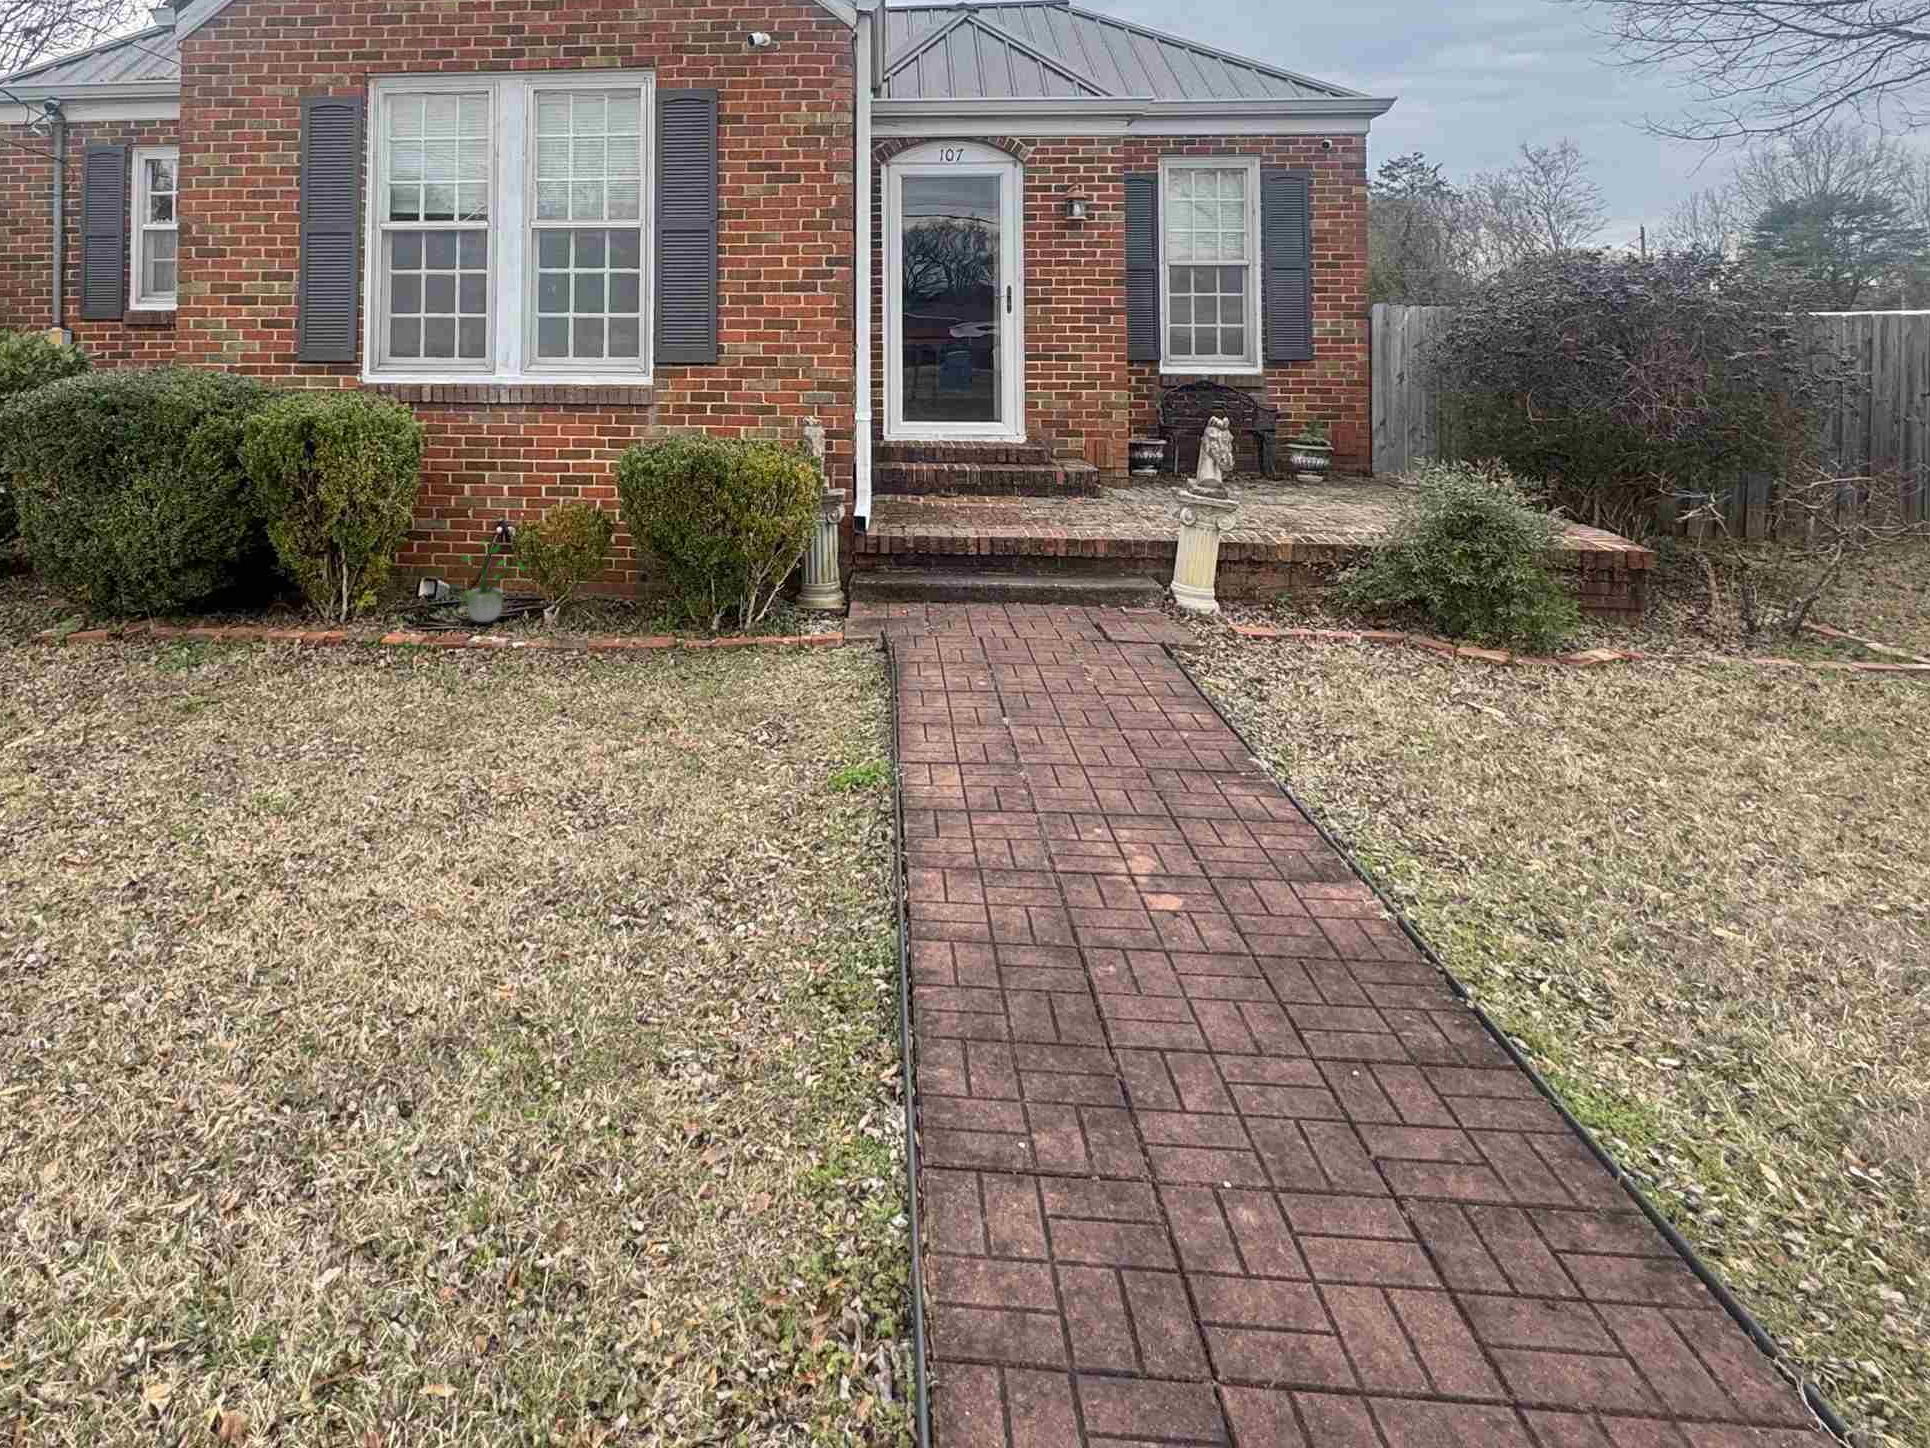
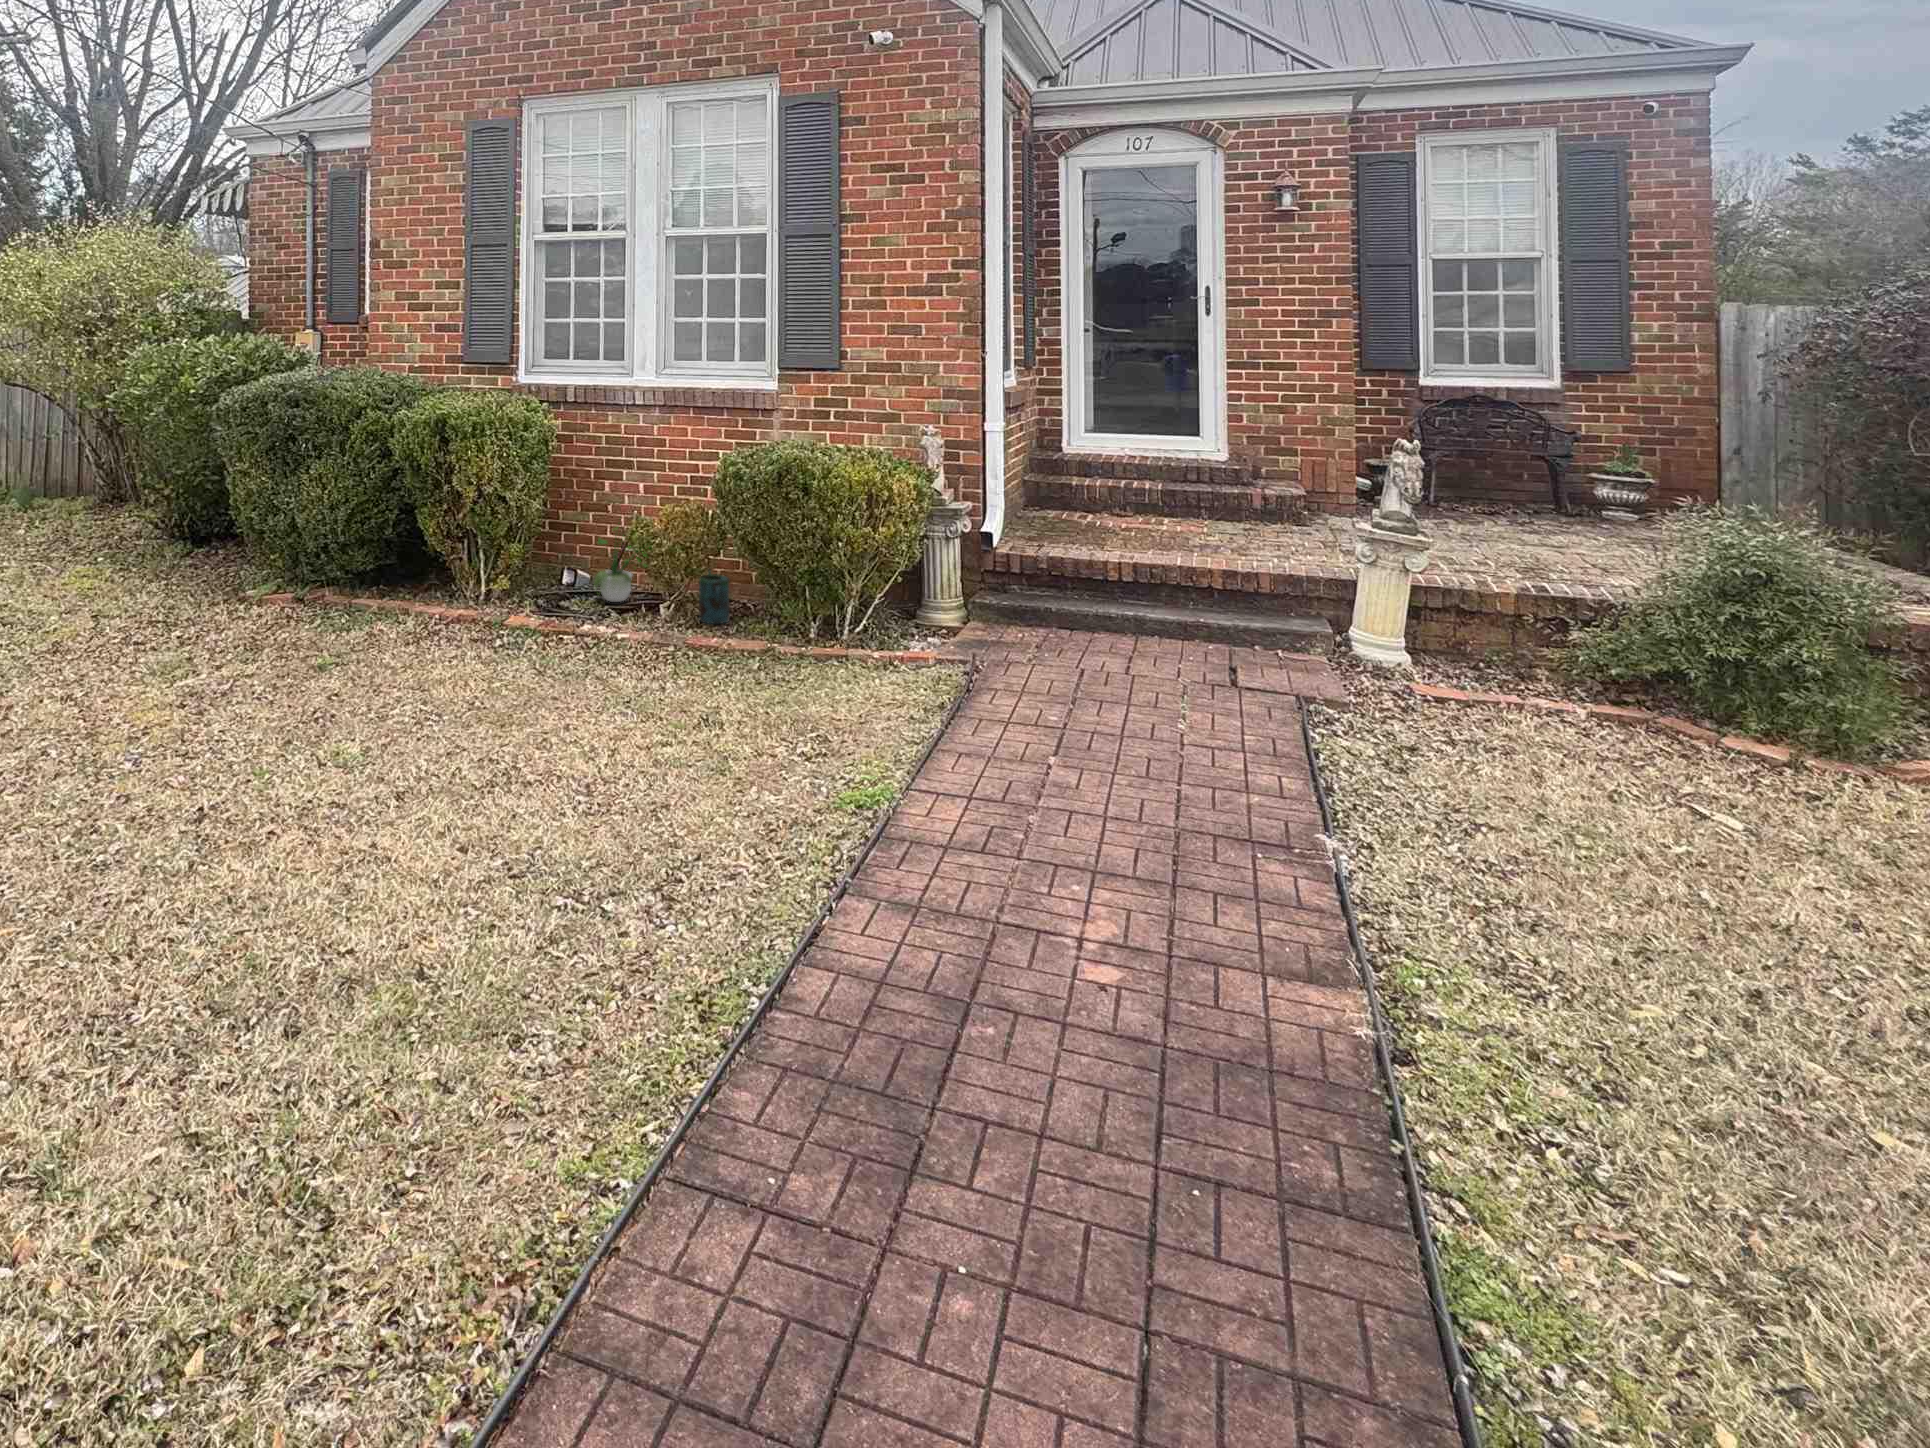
watering can: none [583,570,617,634] -> present [699,569,729,624]

